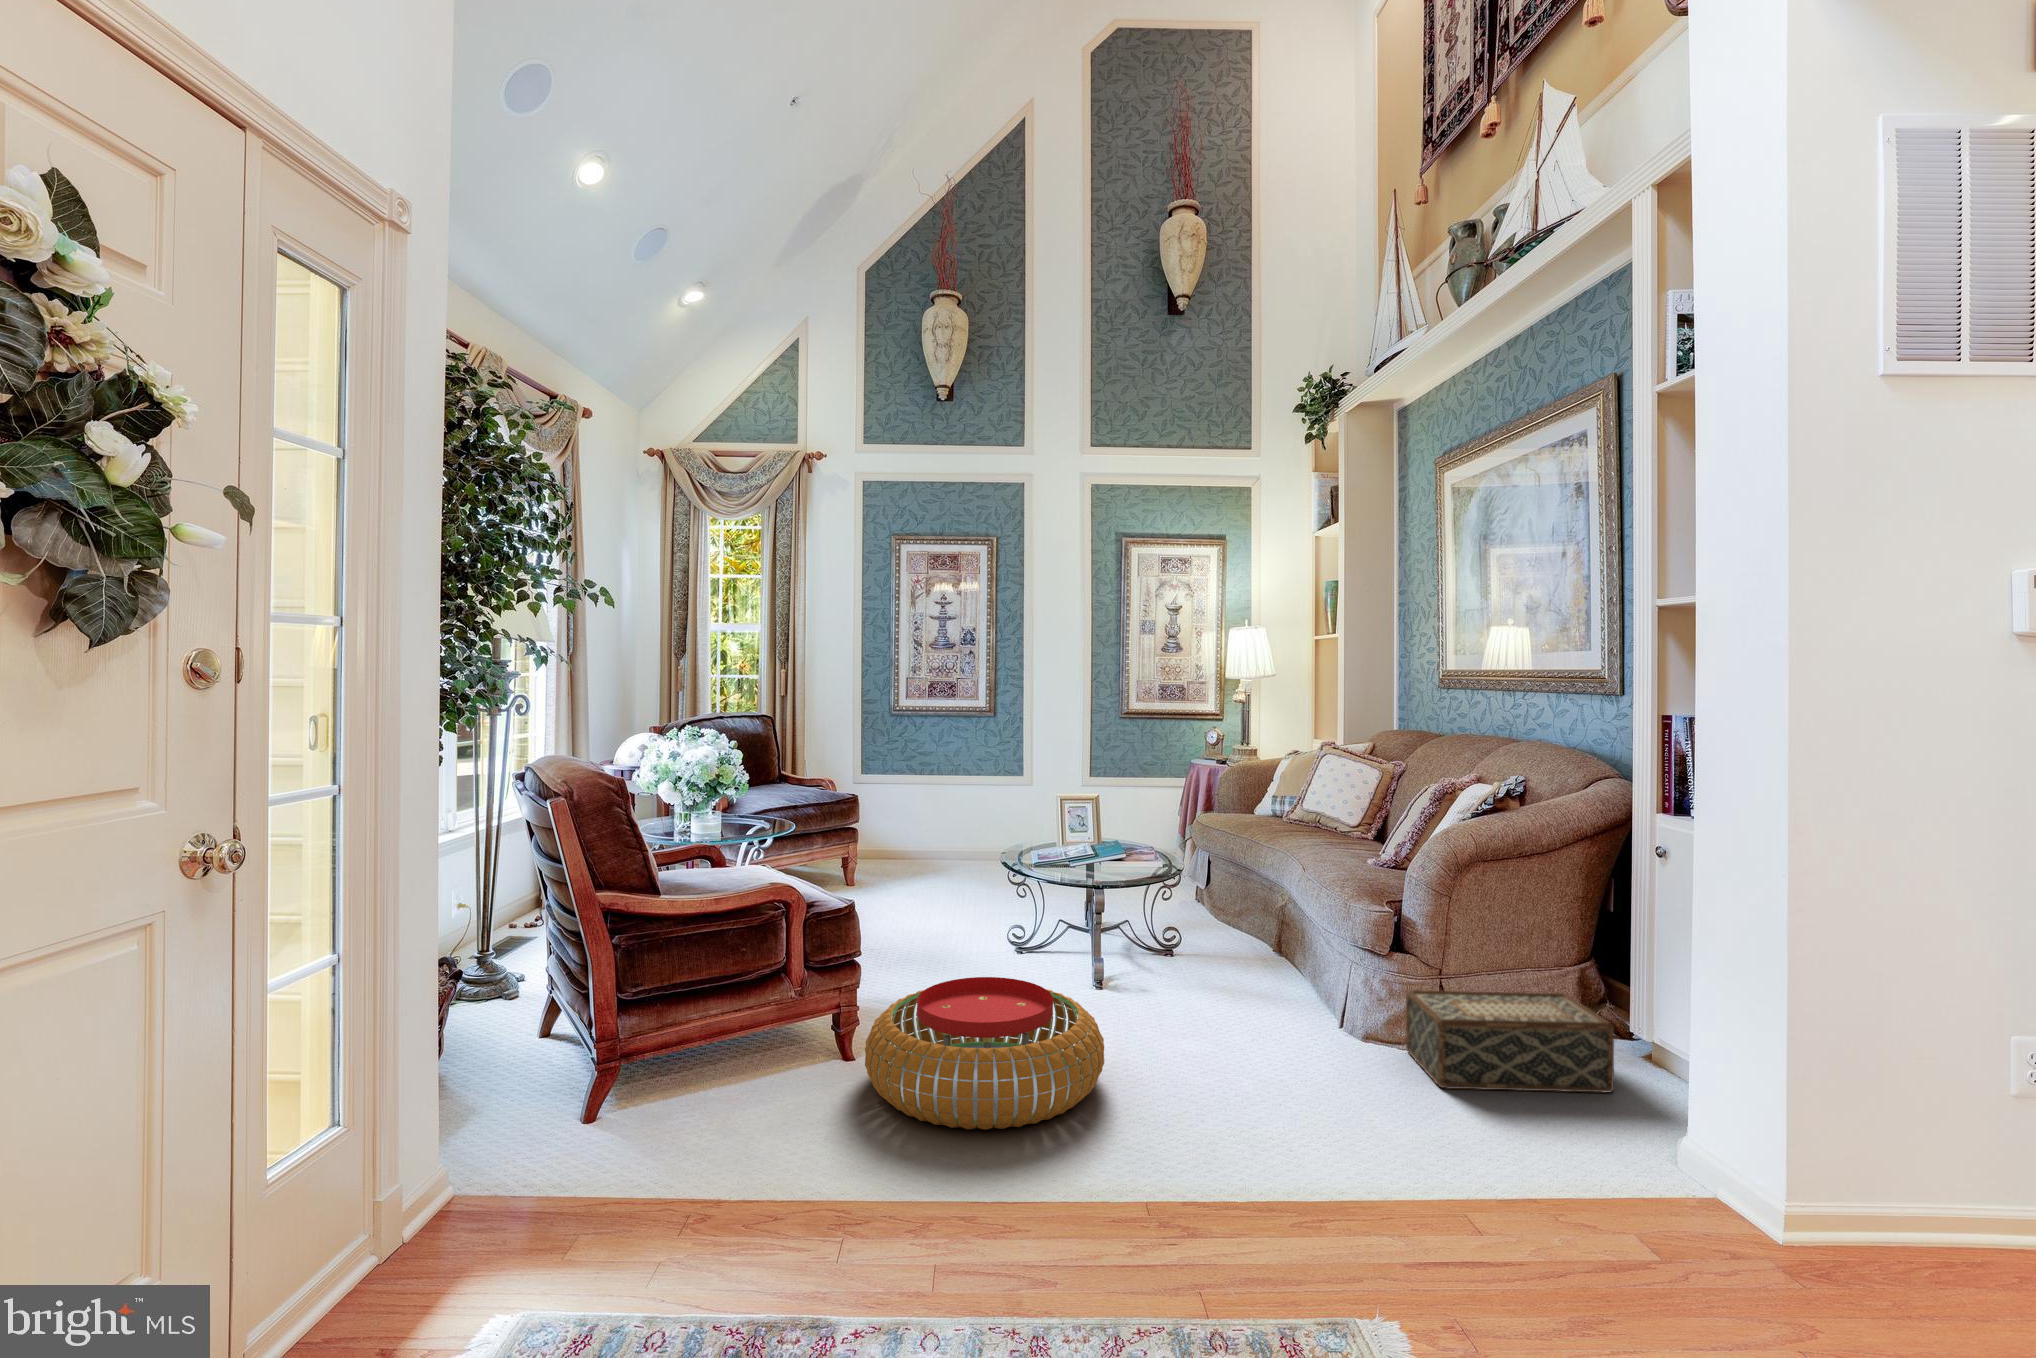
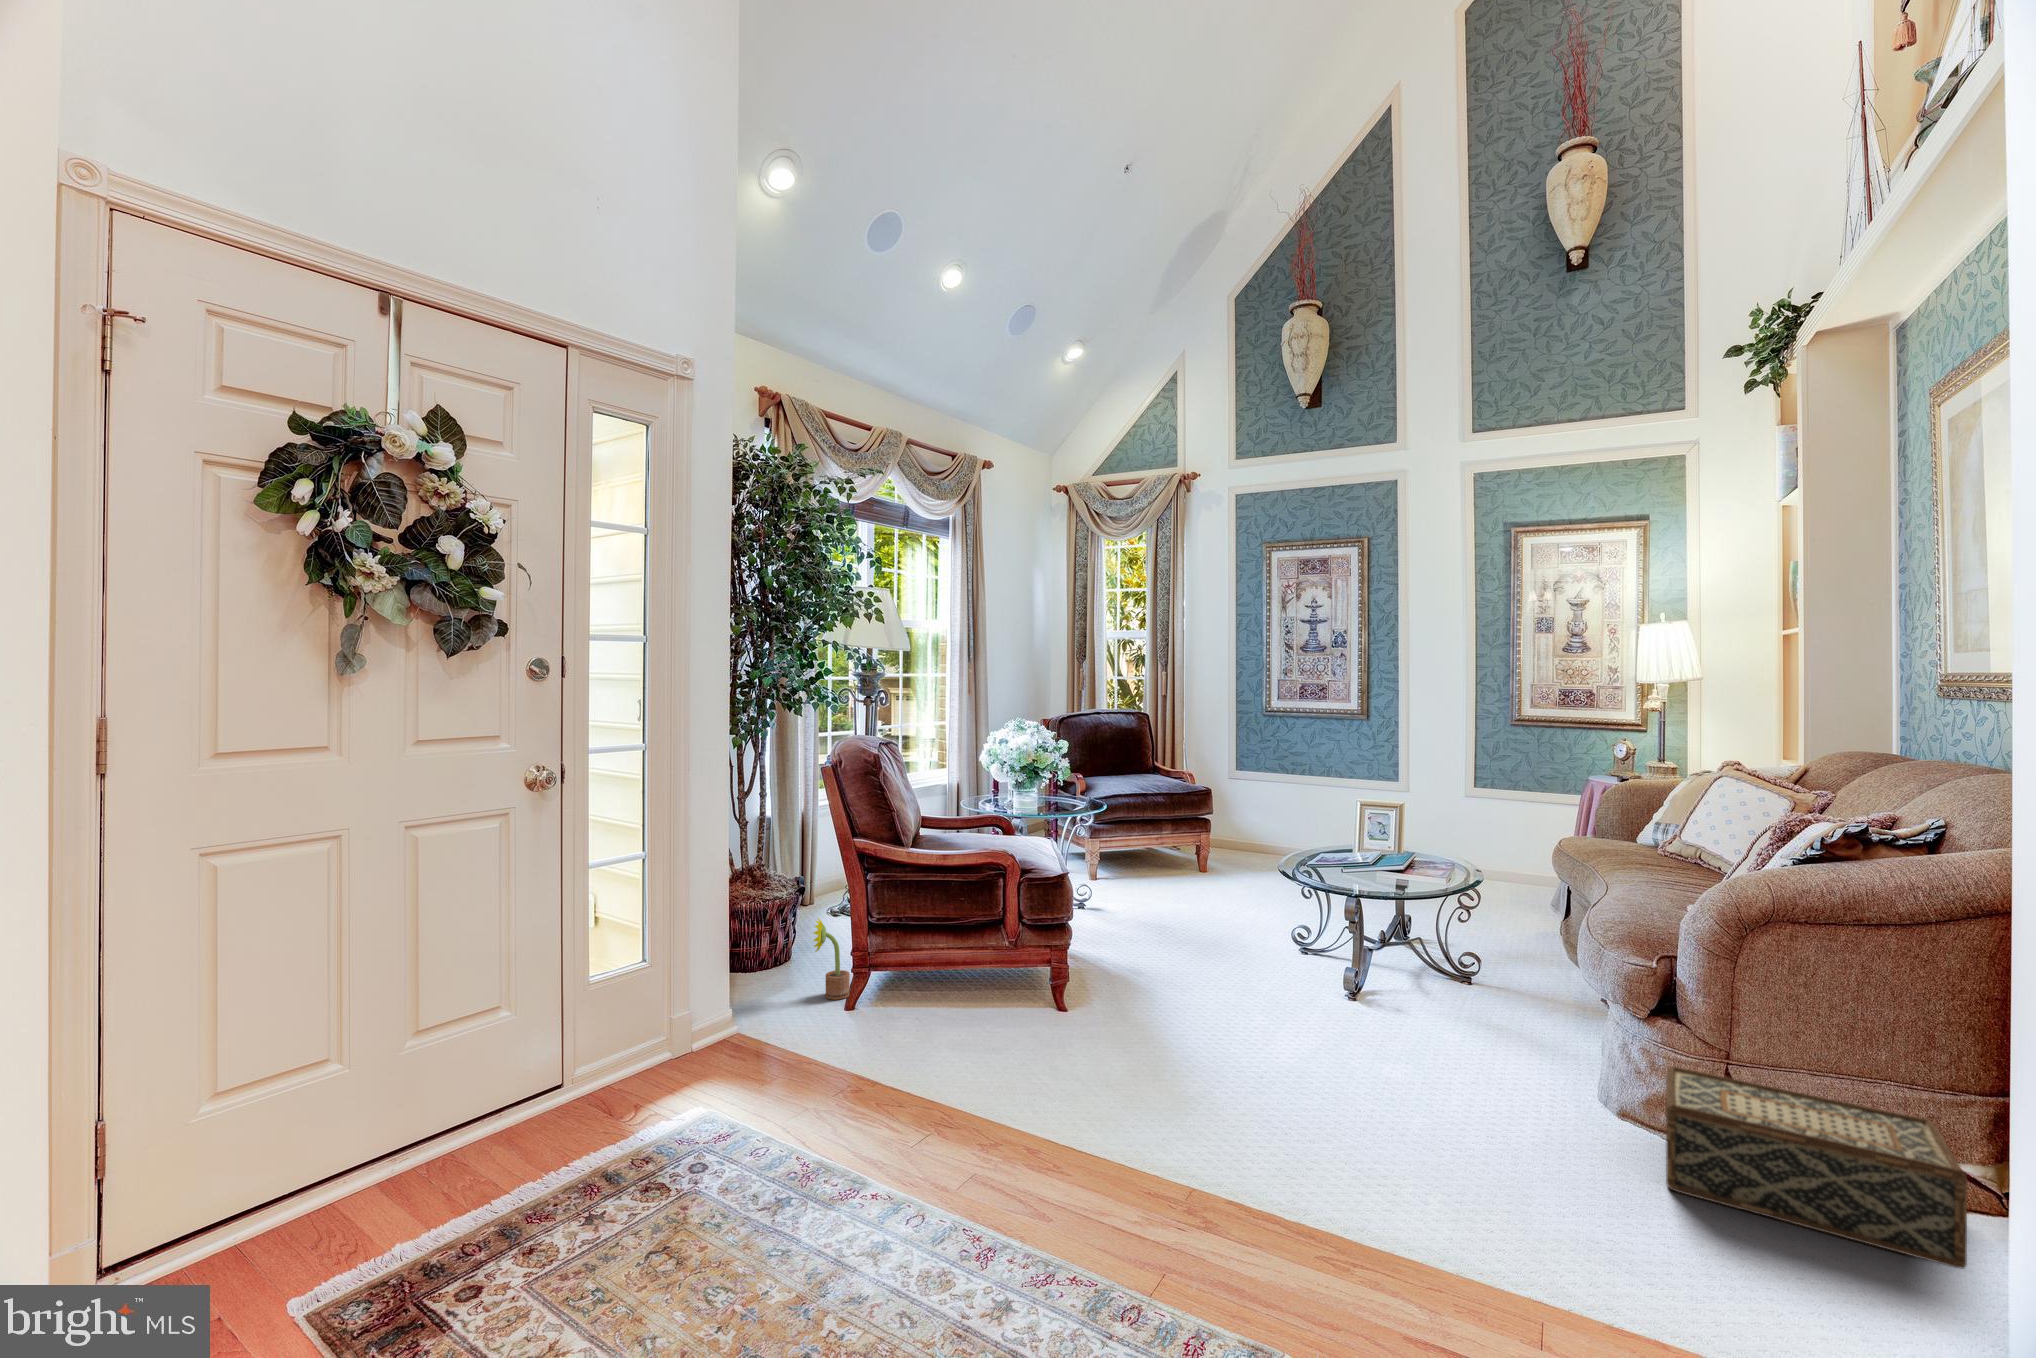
pouf: present [865,977,1104,1130] -> none [1041,957,1265,1098]
decorative plant: none [511,1004,567,1113] -> present [813,918,850,1000]

